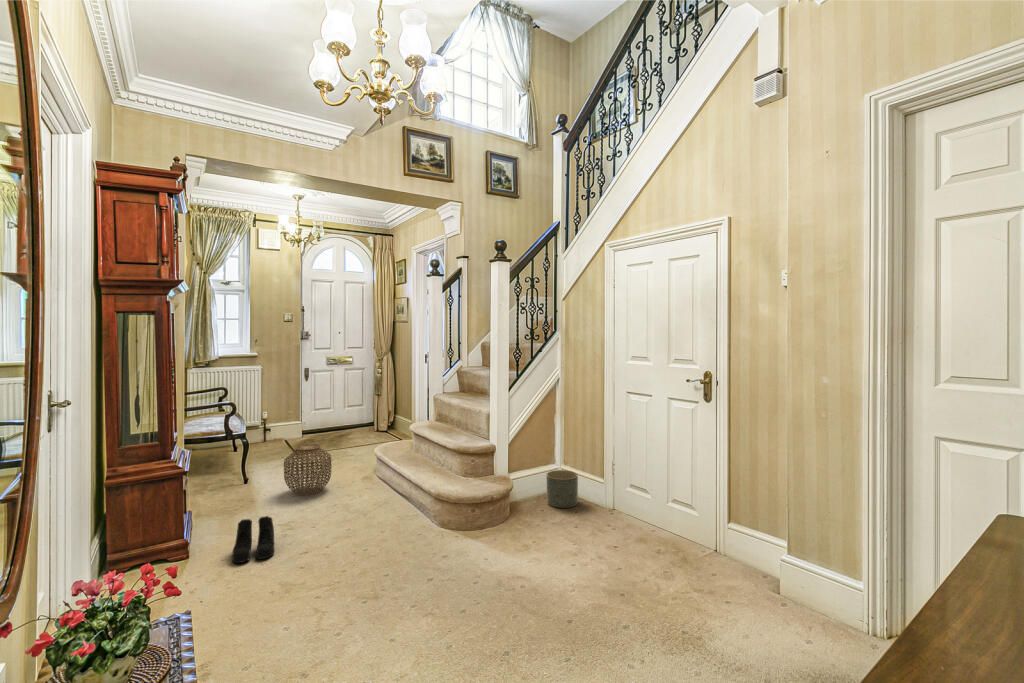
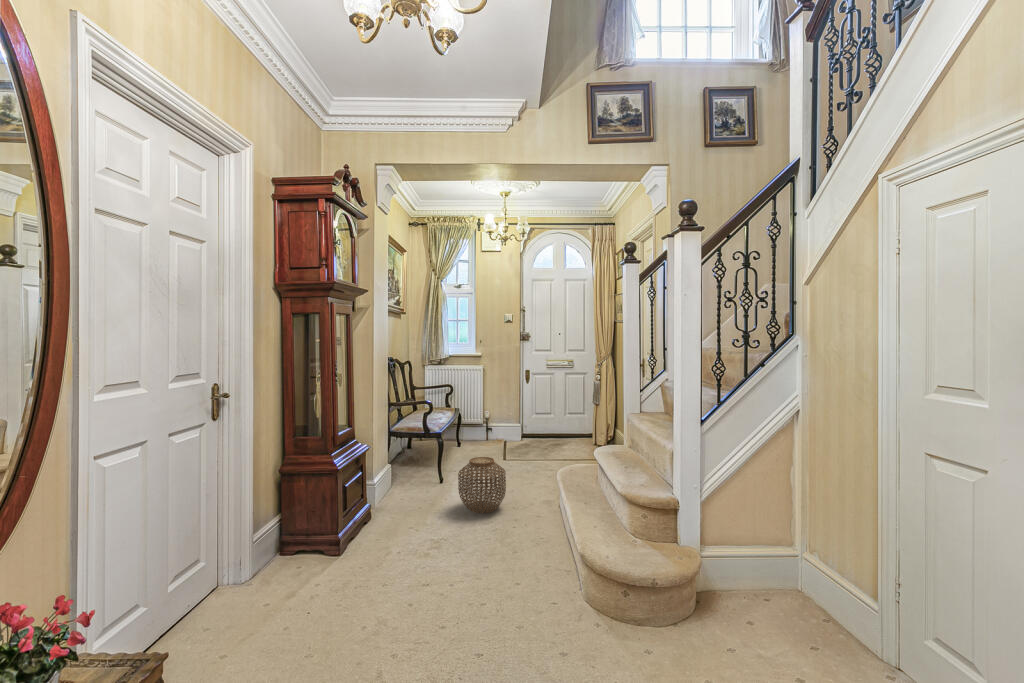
planter: present [546,470,578,508] -> none [765,554,823,625]
boots: present [232,516,274,563] -> none [360,536,408,587]

